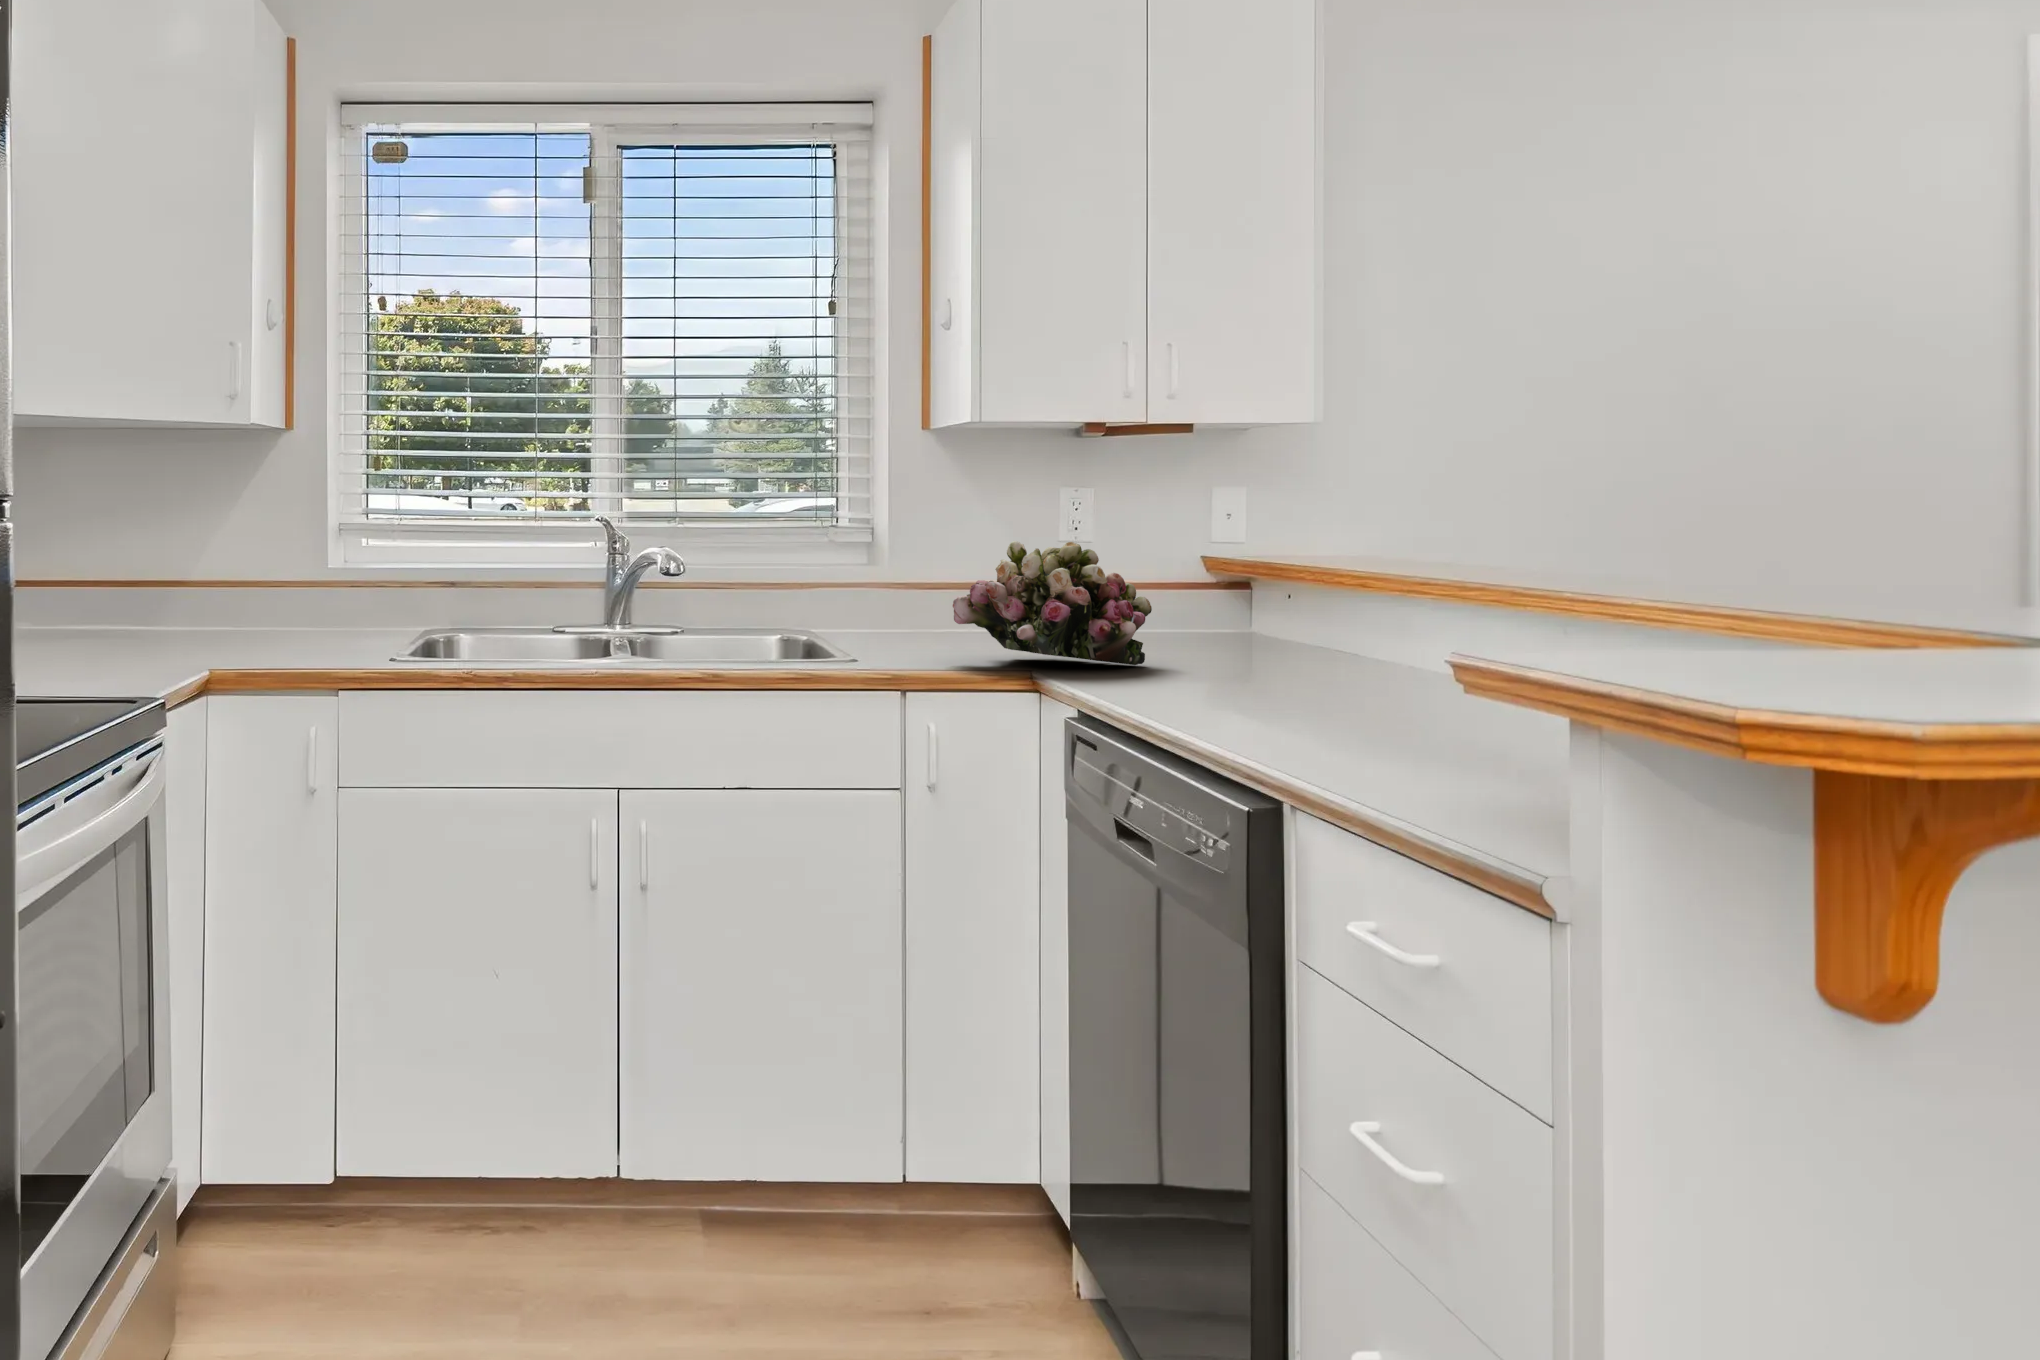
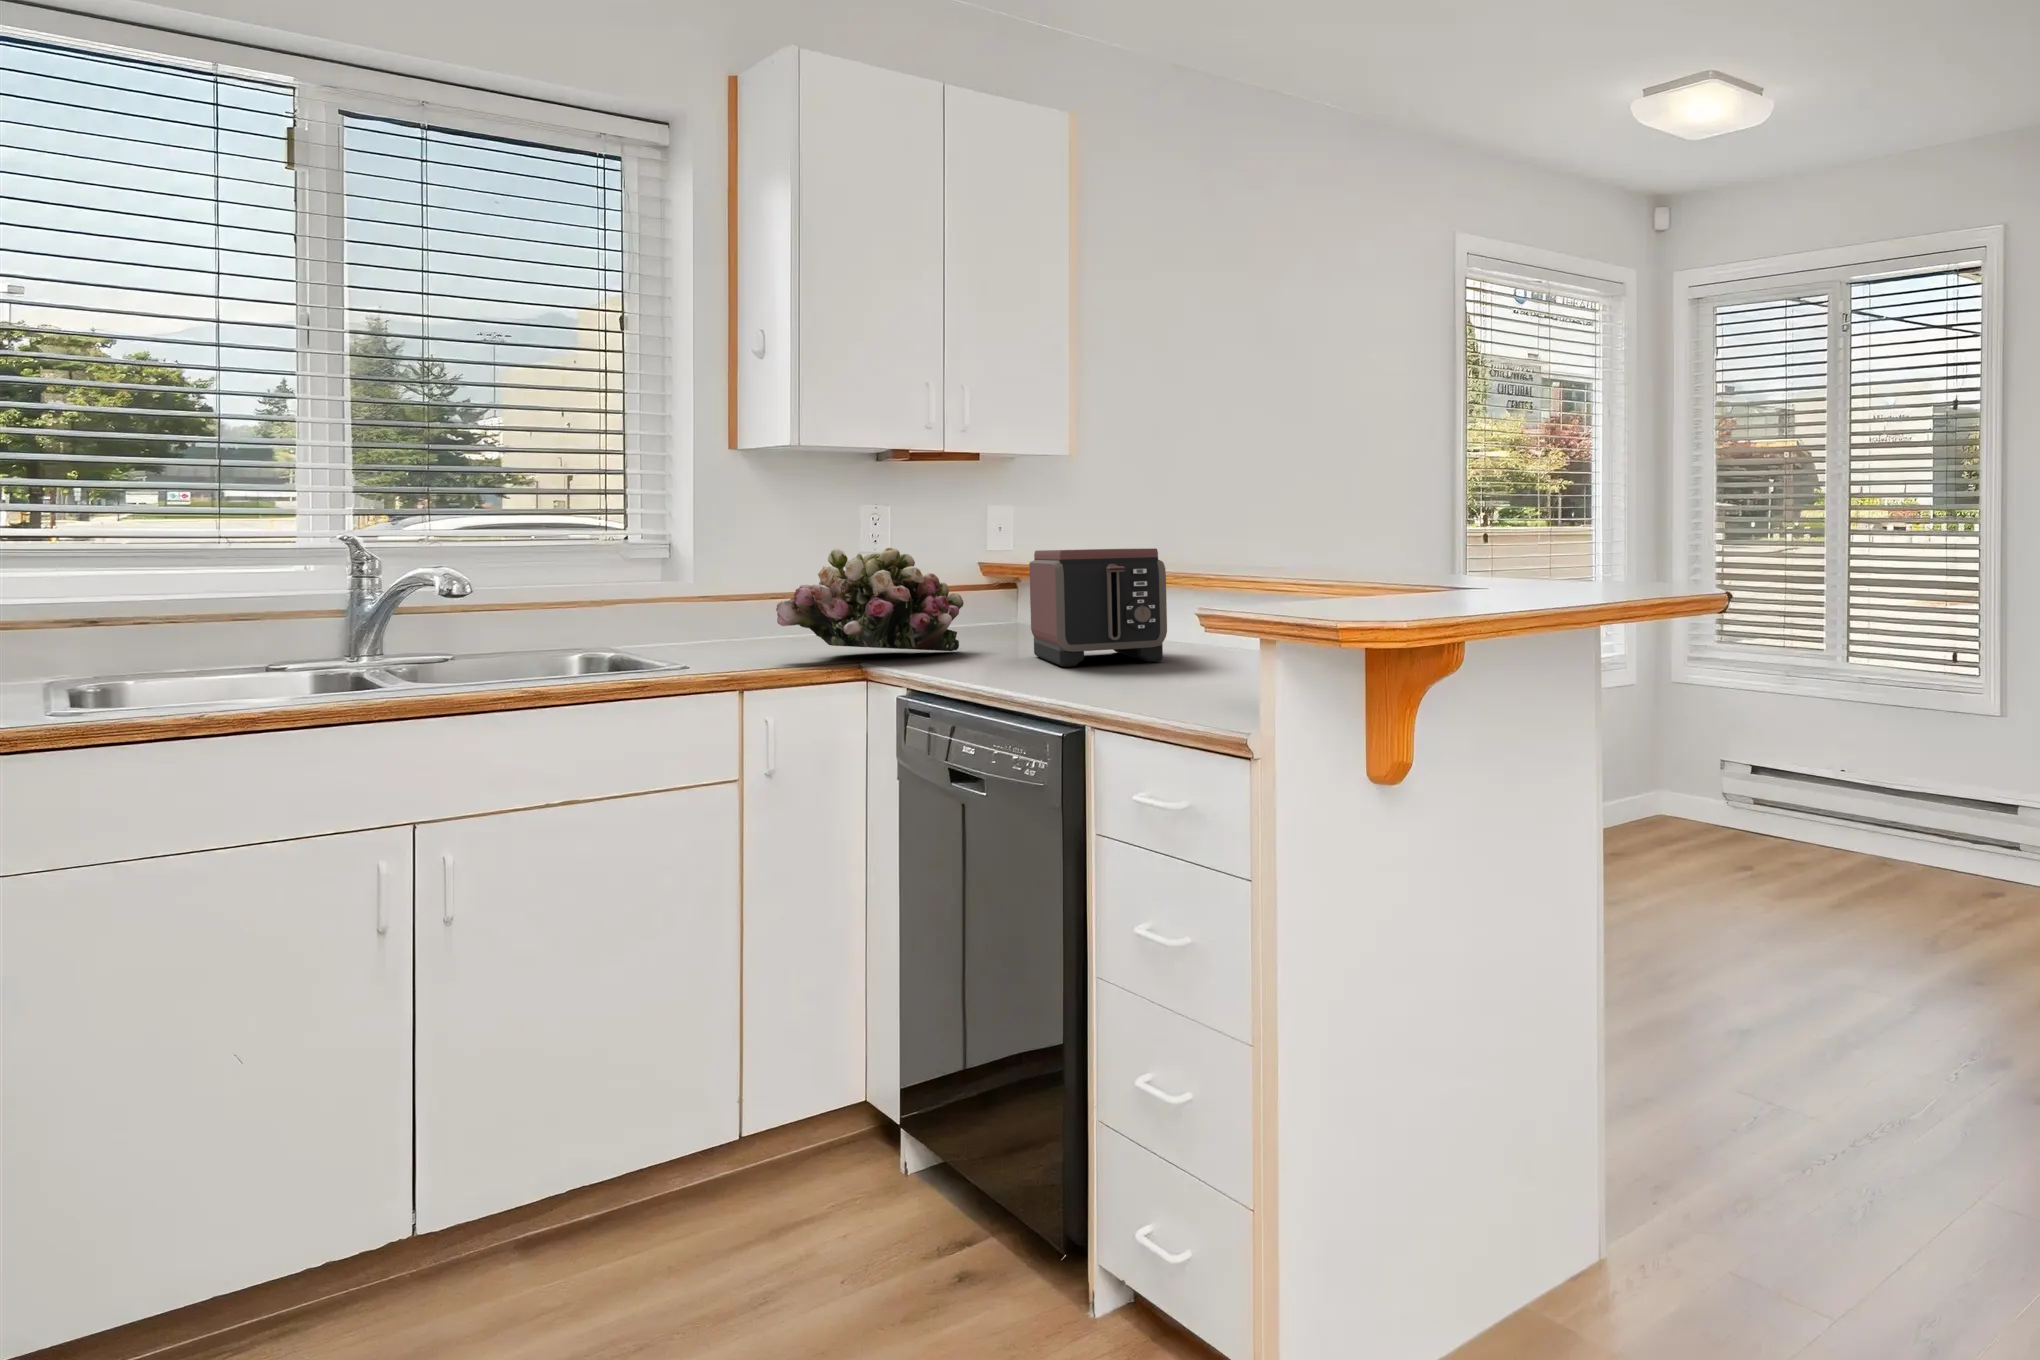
toaster: none [1228,552,1408,706] -> present [1029,548,1167,667]

